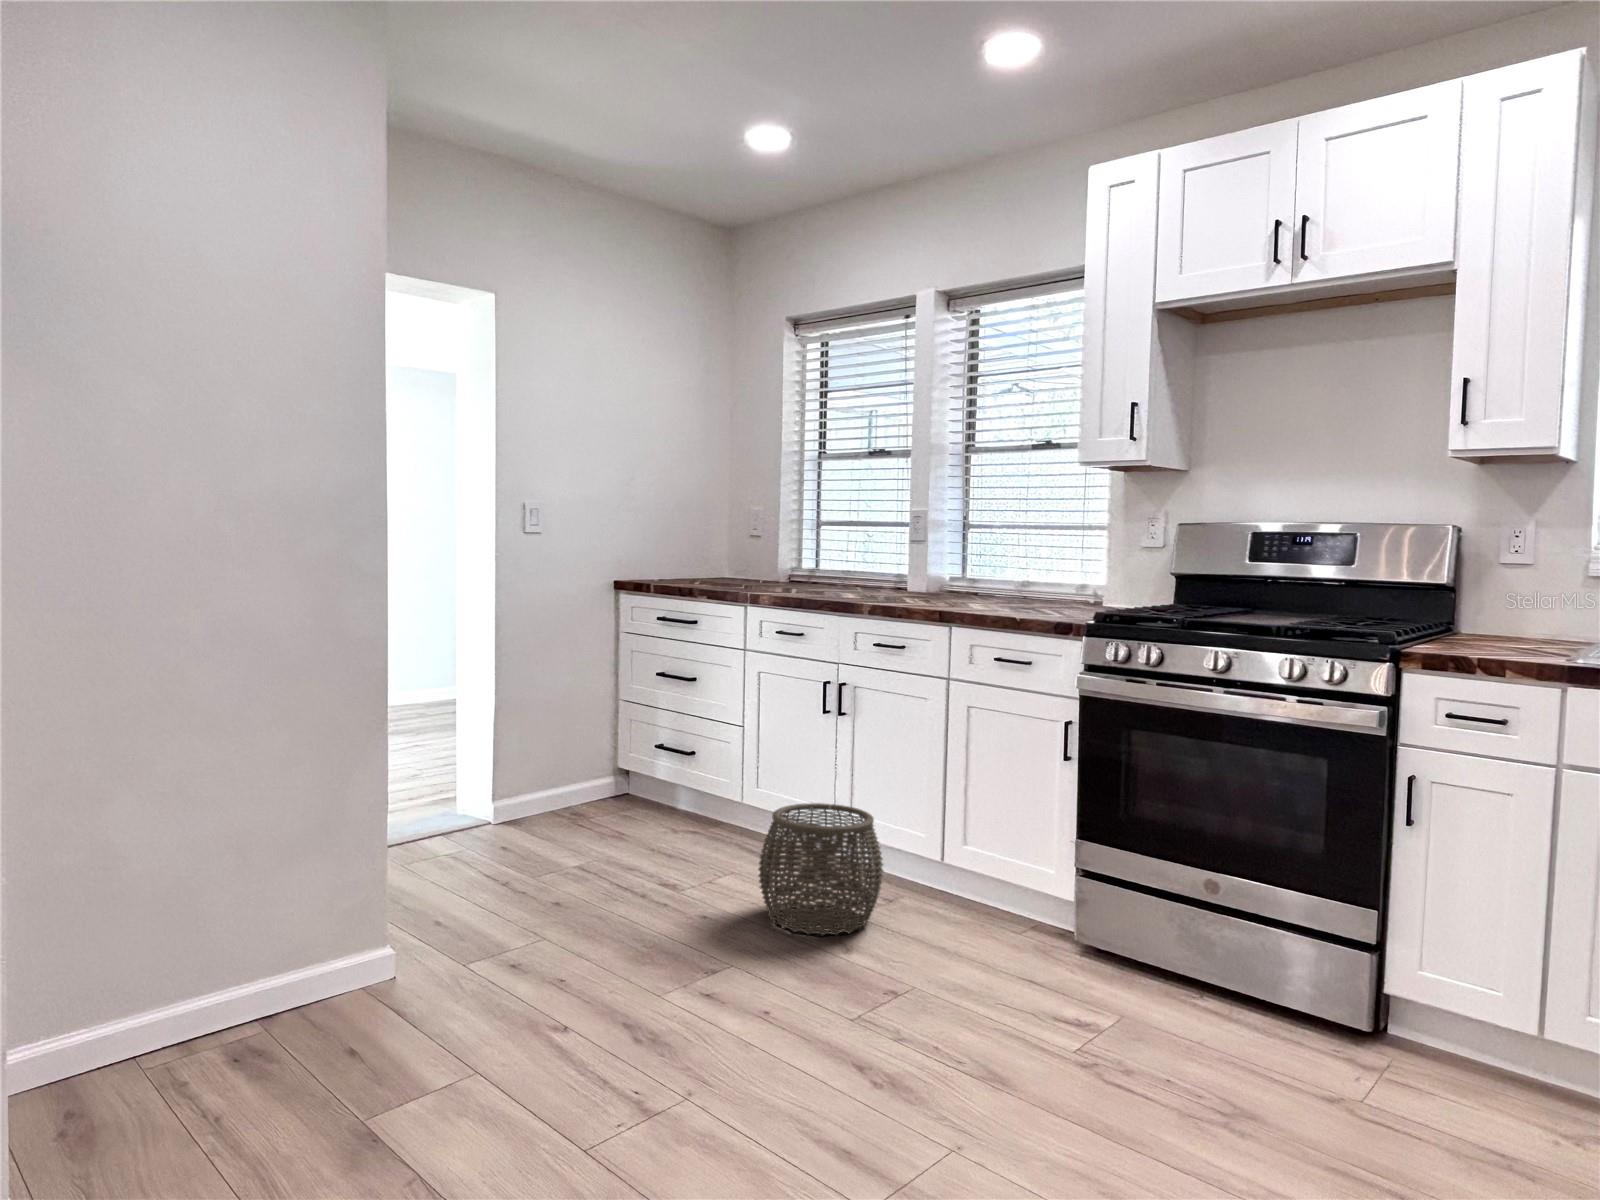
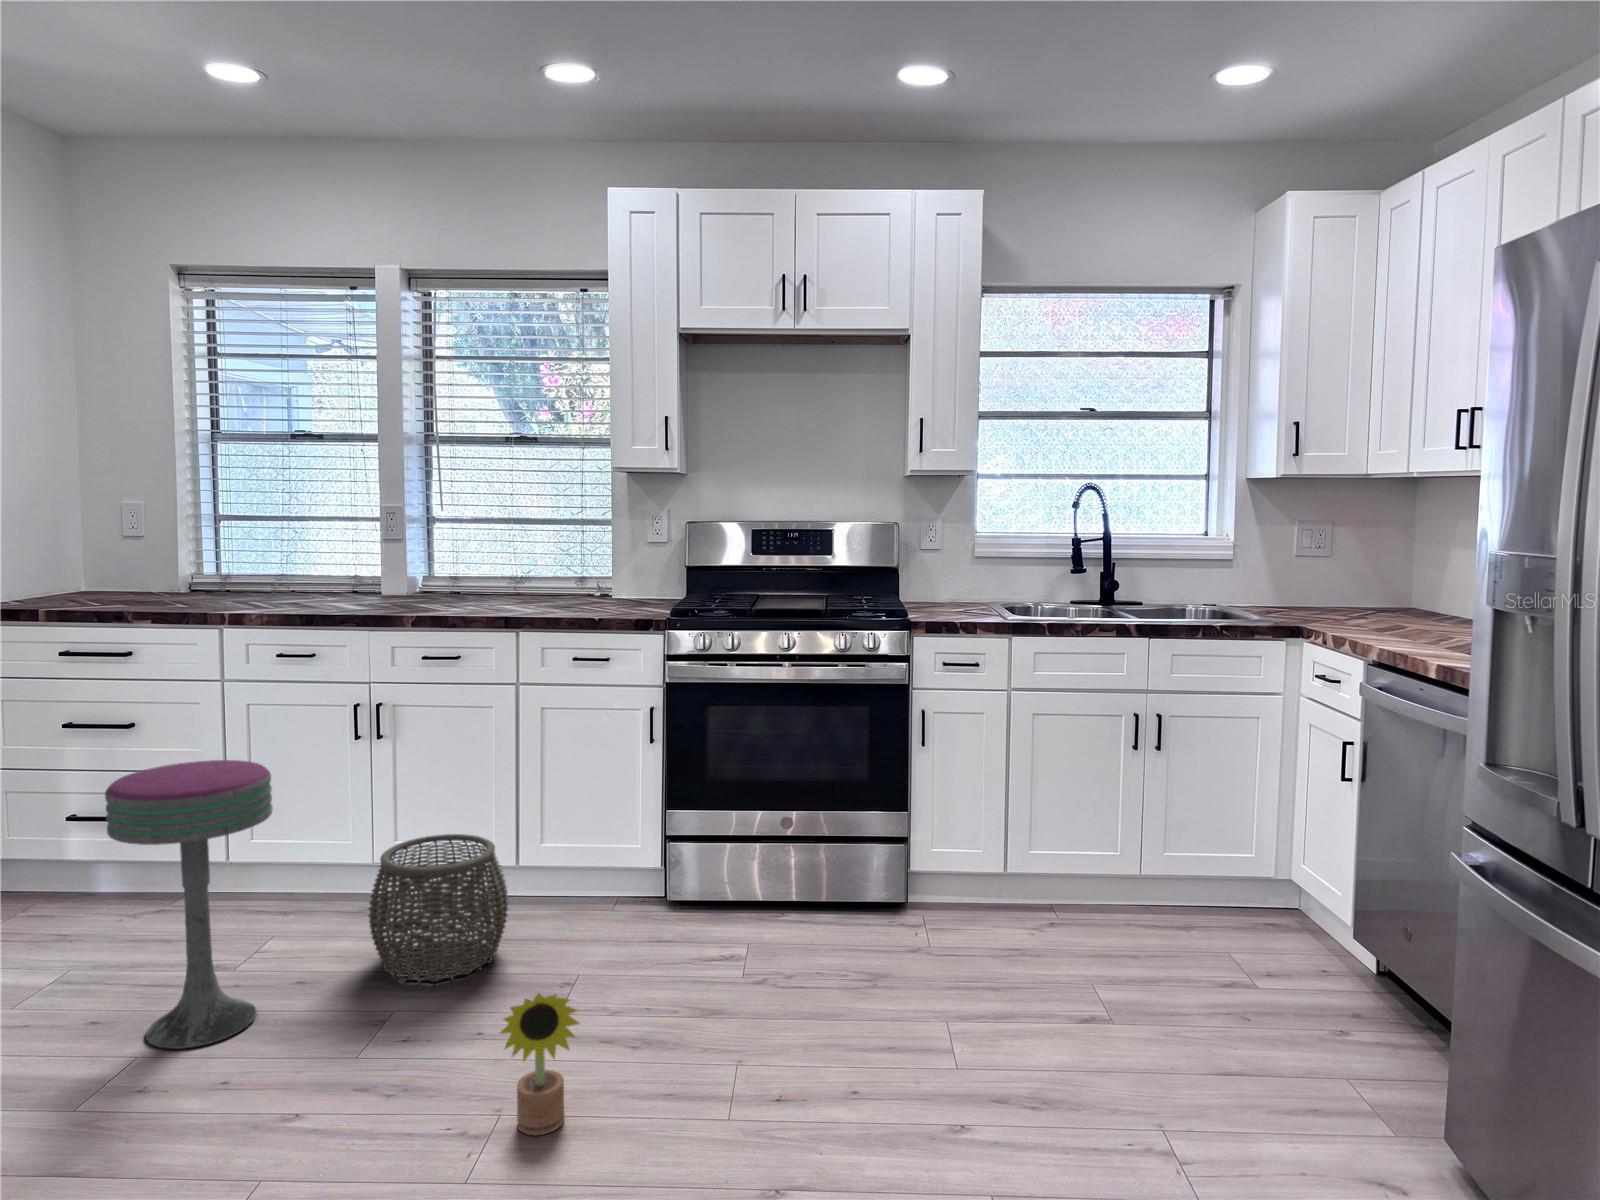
bar stool: none [575,695,690,918] -> present [105,760,273,1049]
decorative plant: none [687,918,759,1062] -> present [500,993,580,1135]

